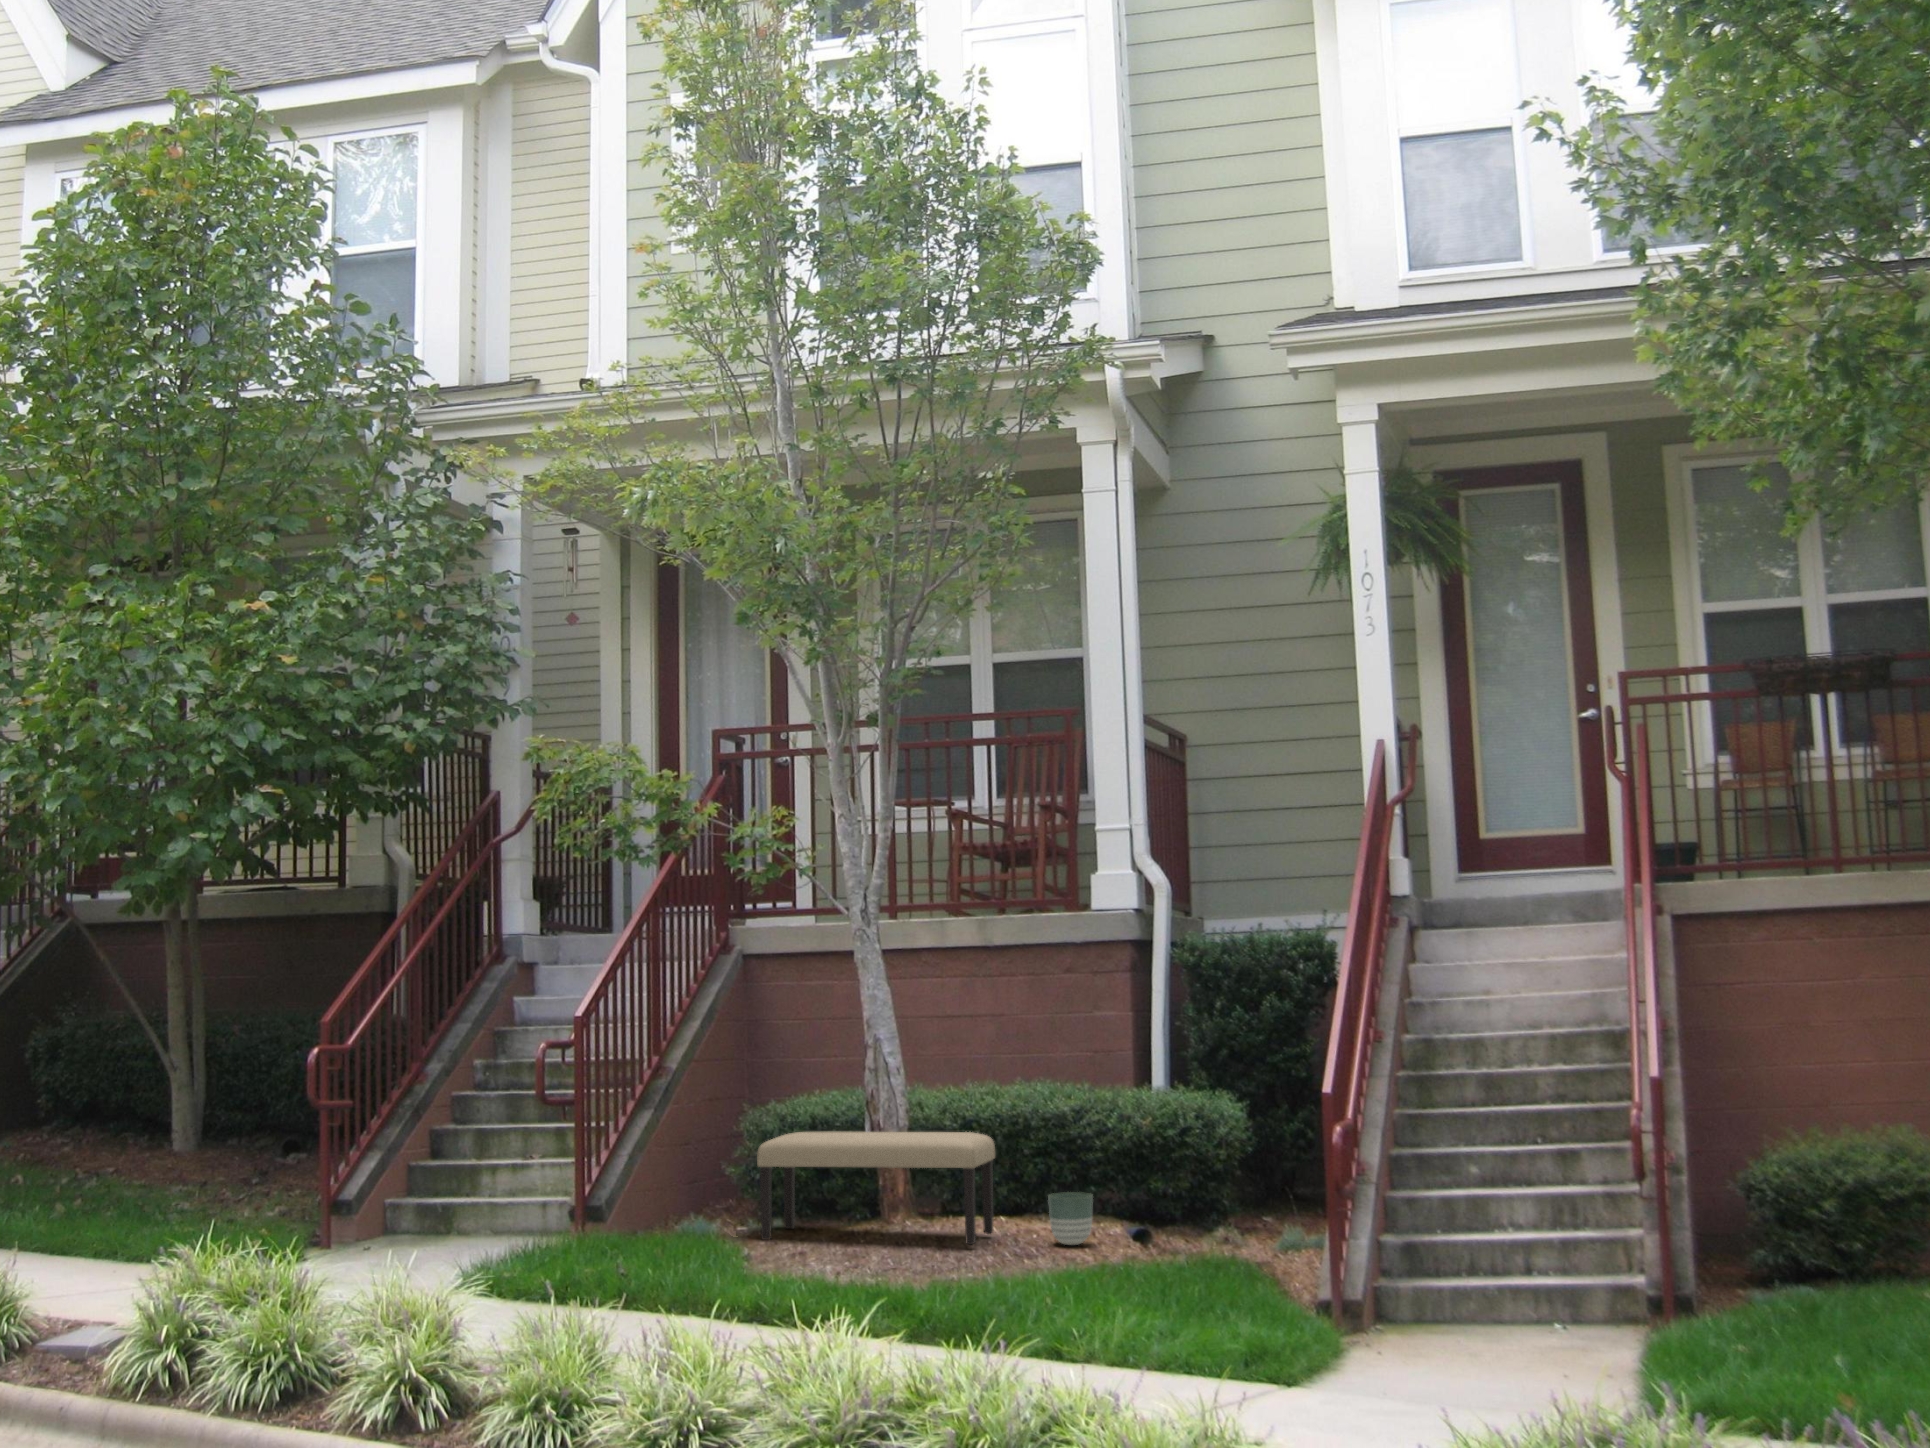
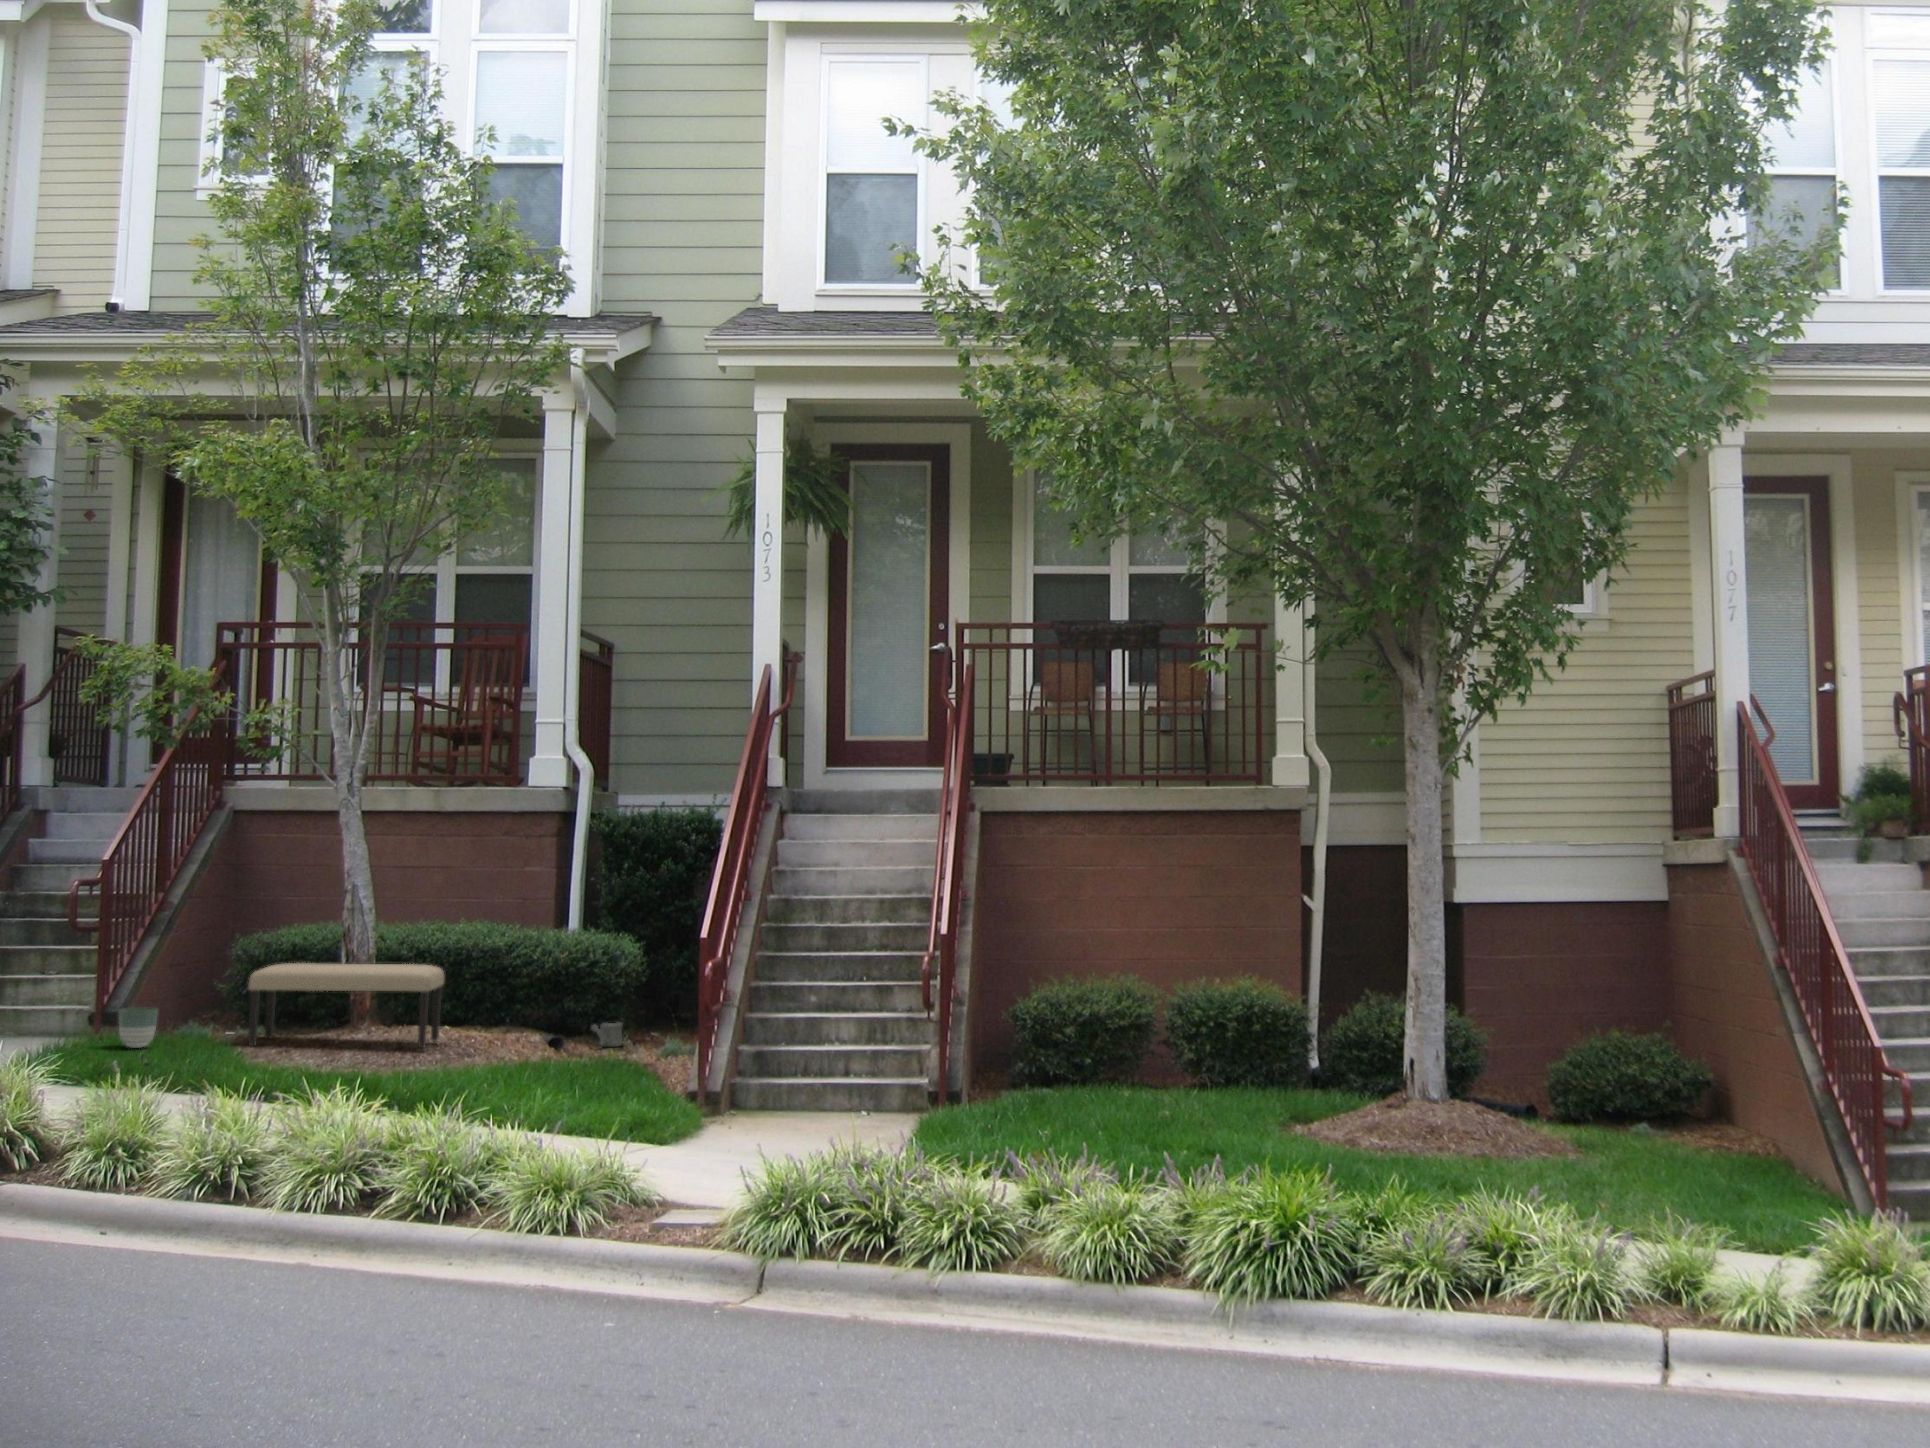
planter: present [1048,1192,1093,1245] -> present [119,1007,158,1048]
watering can: none [1186,1209,1228,1244] -> present [592,1022,623,1047]

